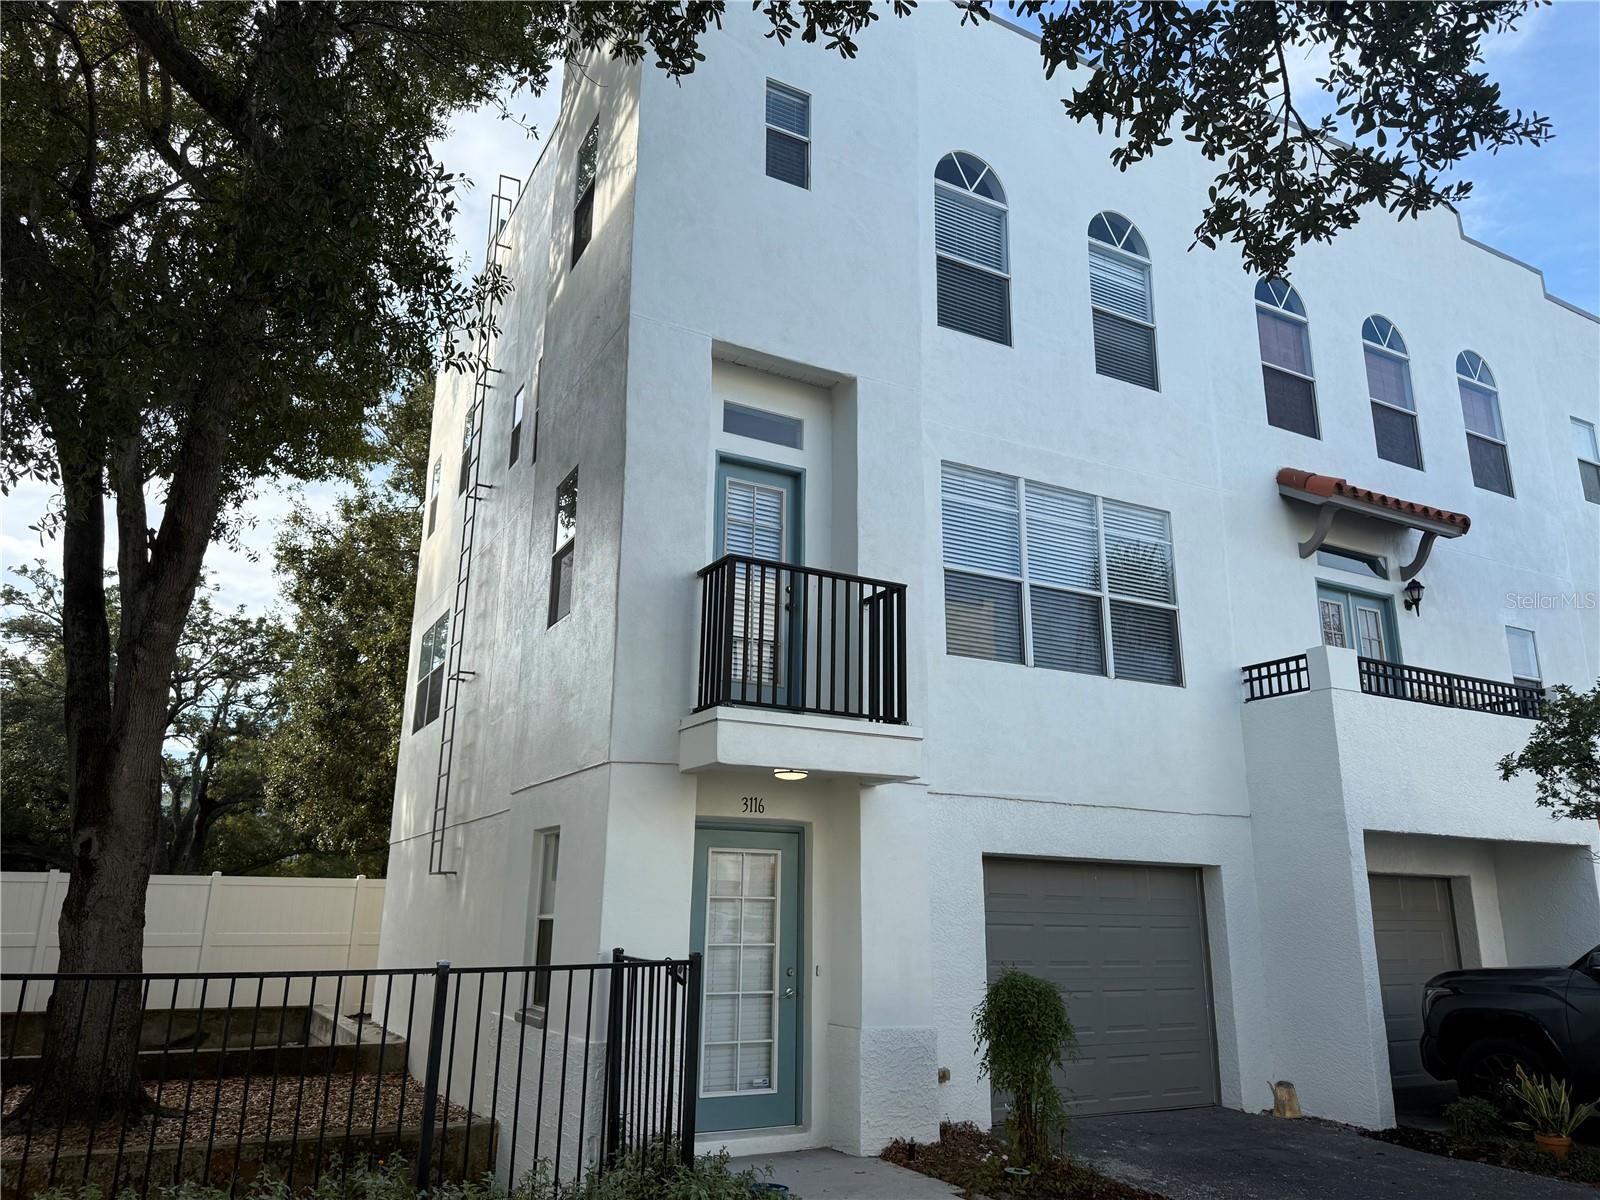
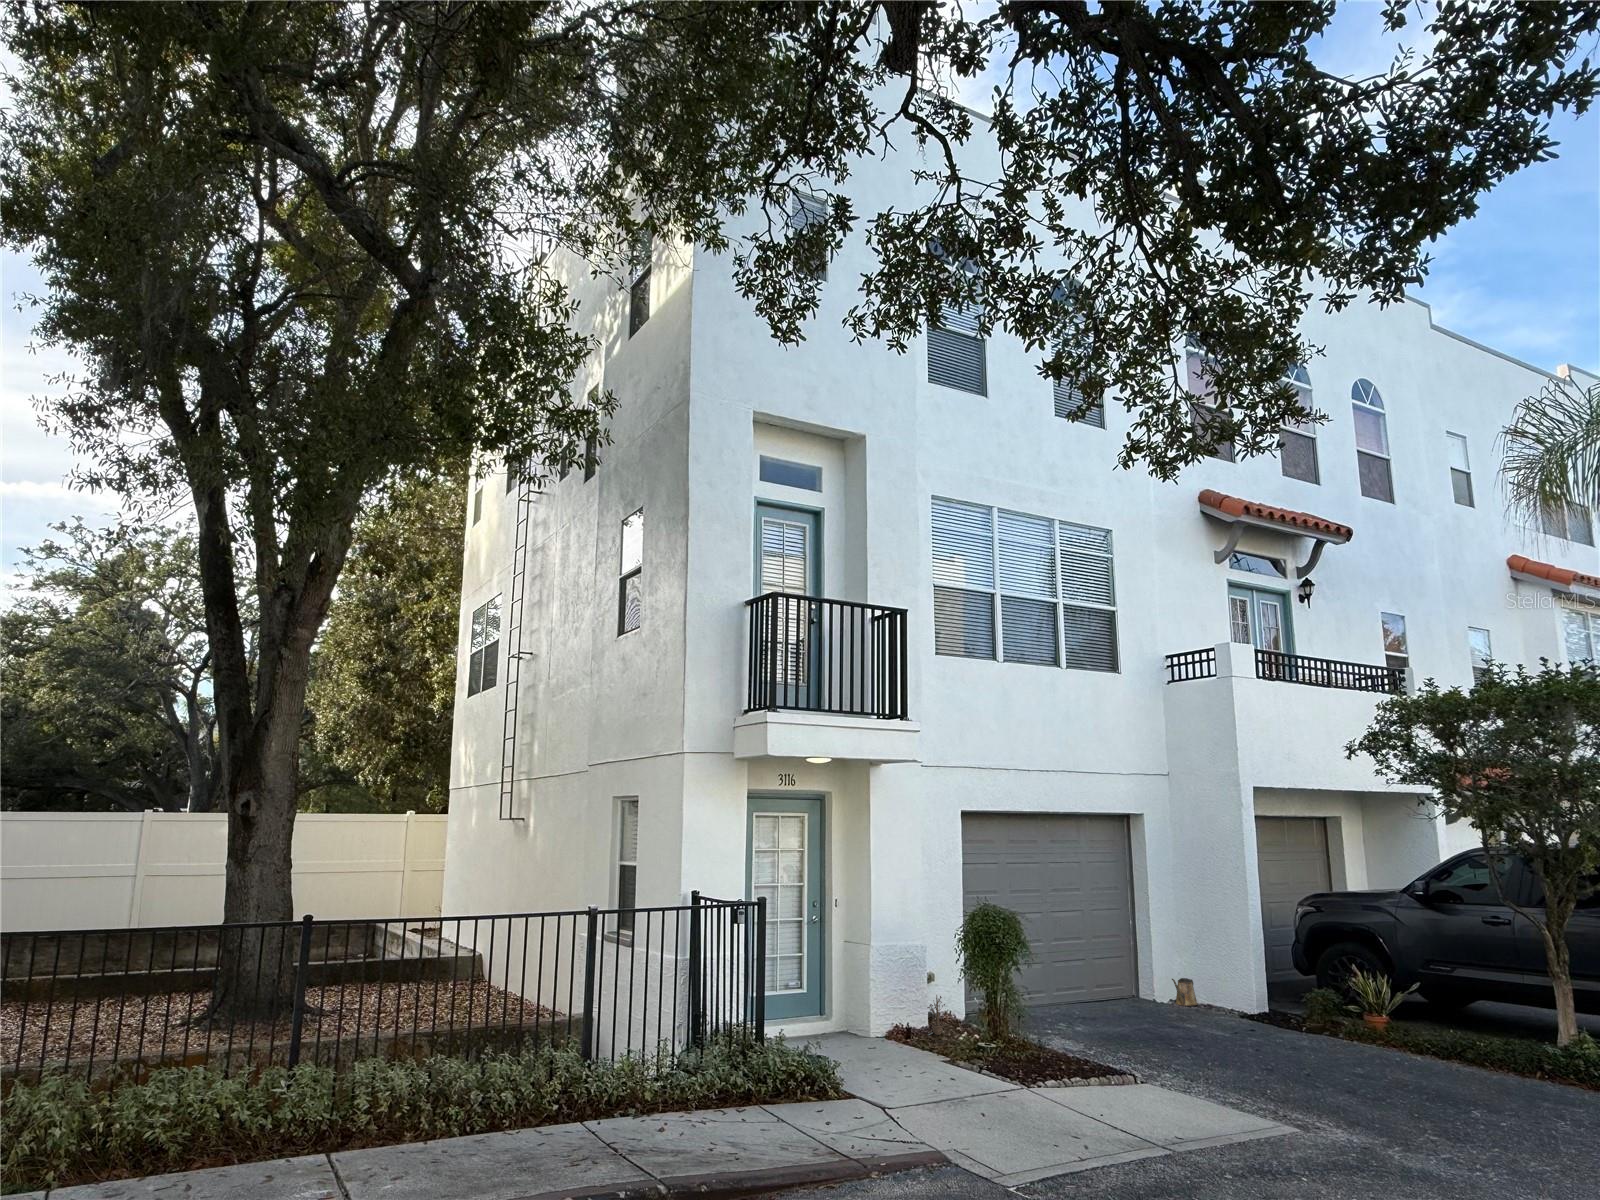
decorative plant: none [936,1098,961,1155] -> present [927,995,945,1035]

